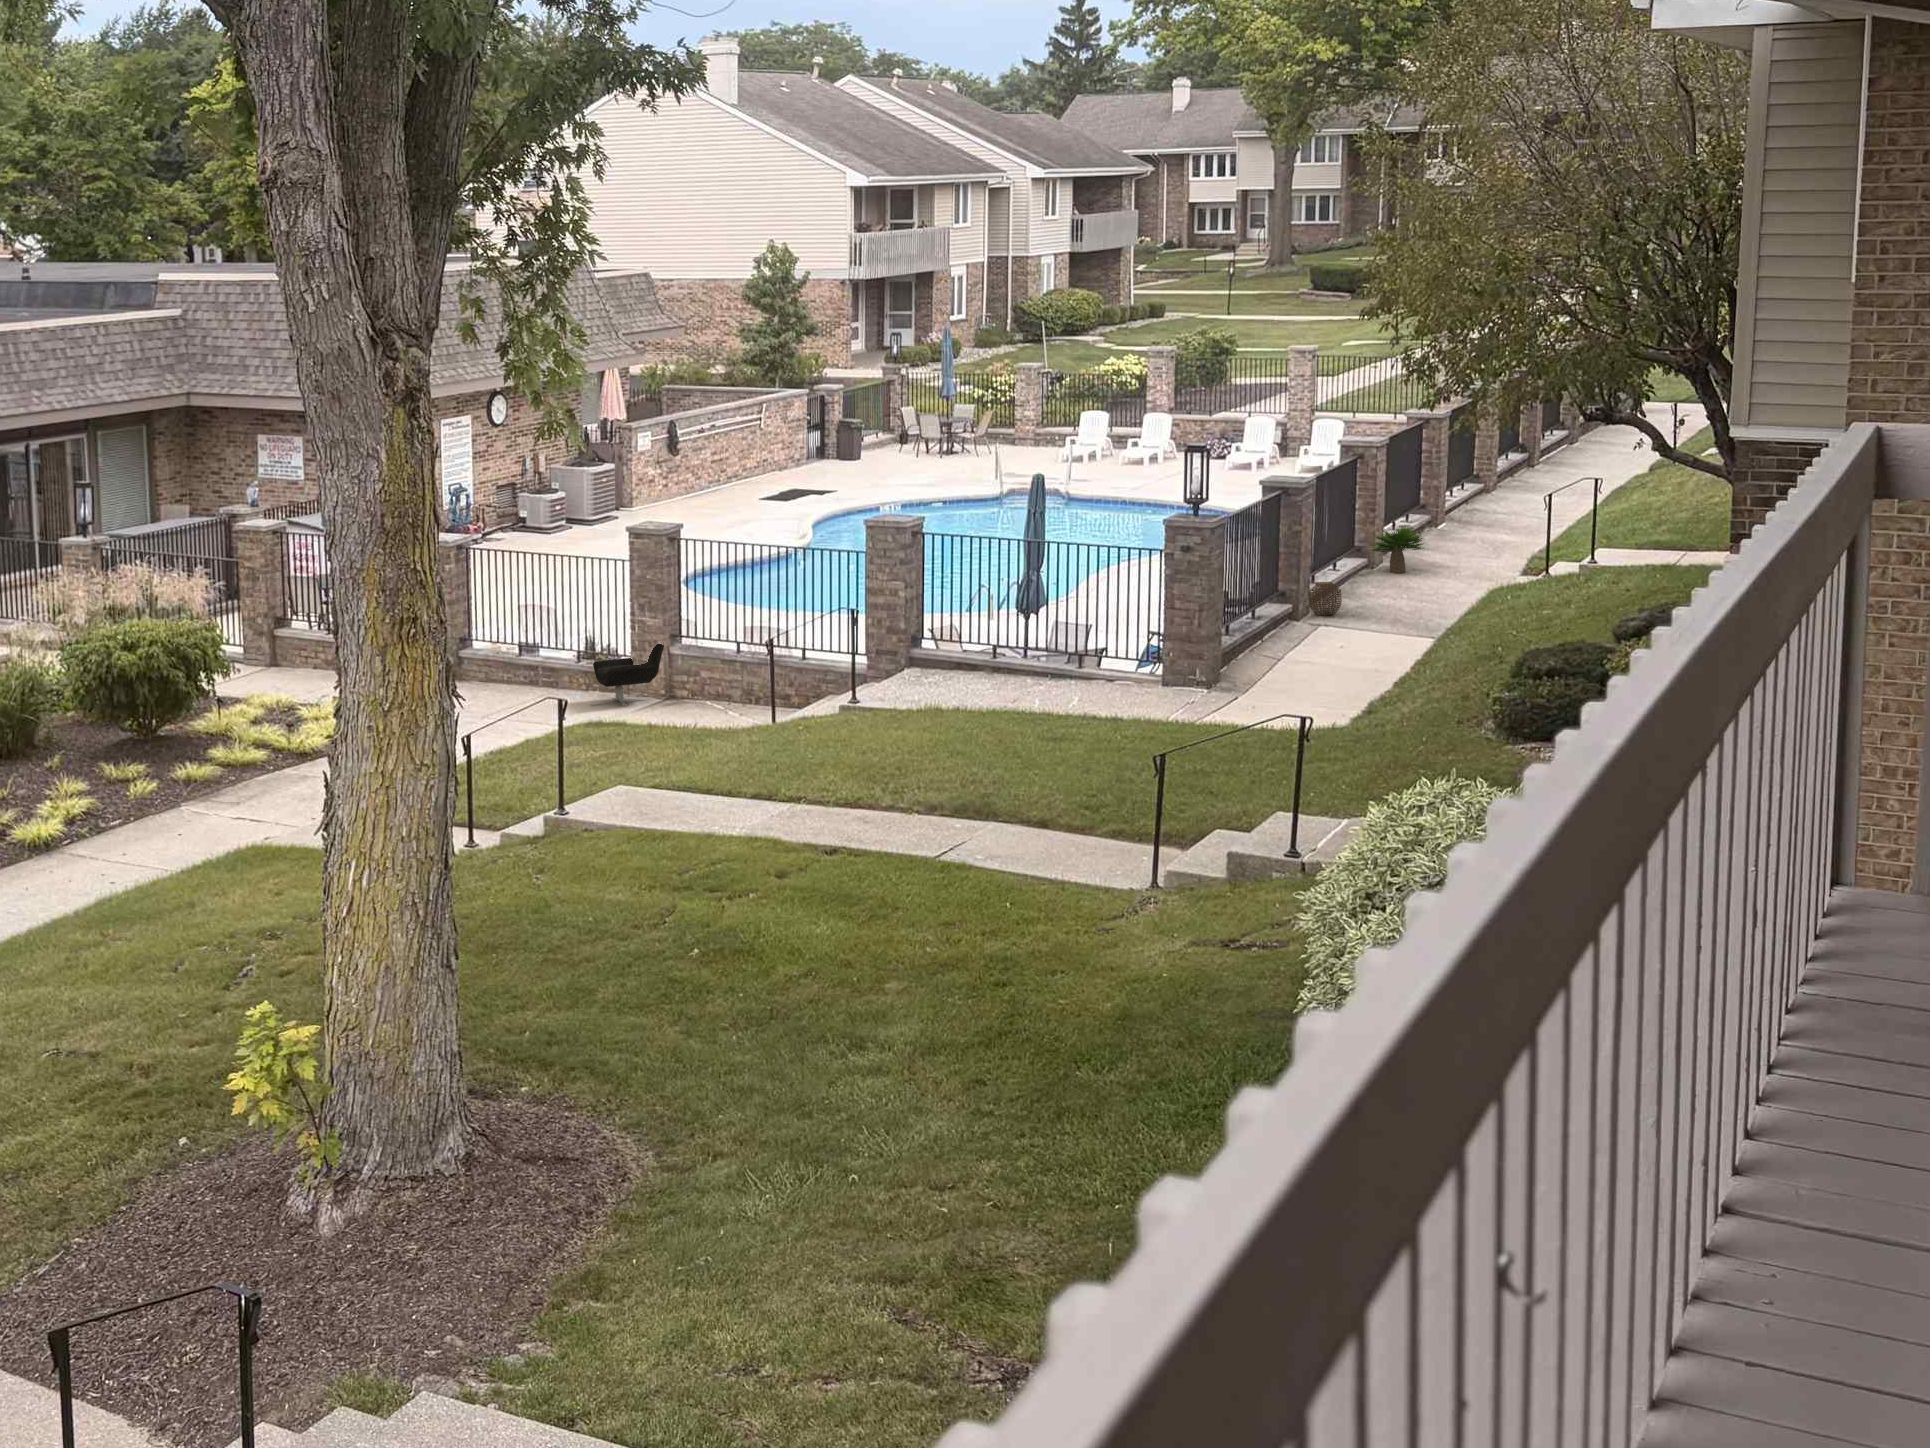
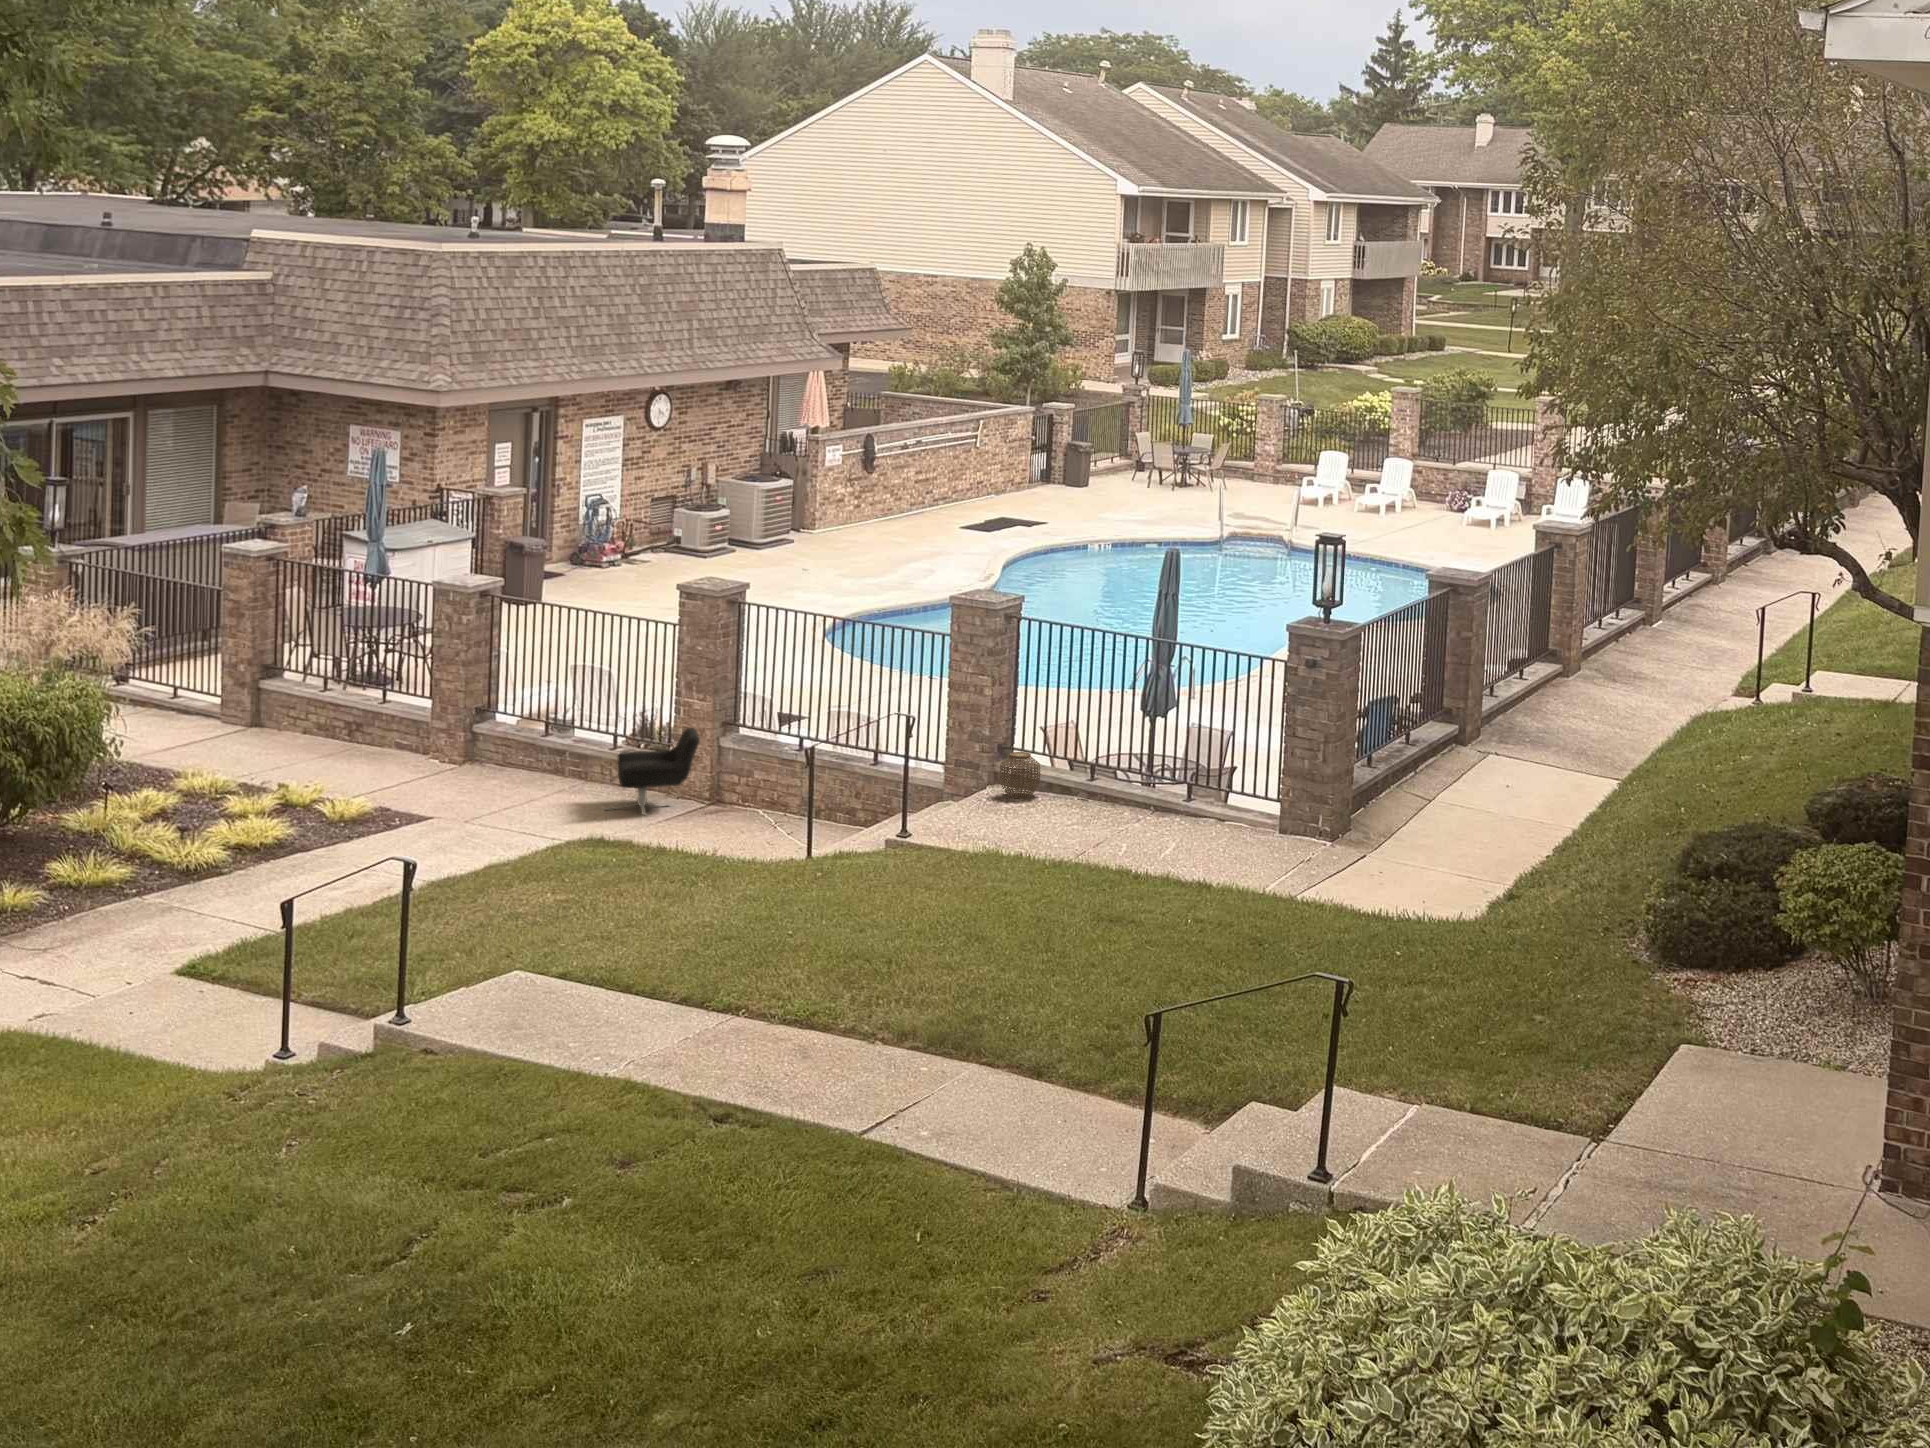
potted plant: present [1370,525,1423,573] -> none [1564,625,1632,682]
woven basket: present [1308,582,1342,616] -> present [1000,752,1040,798]

